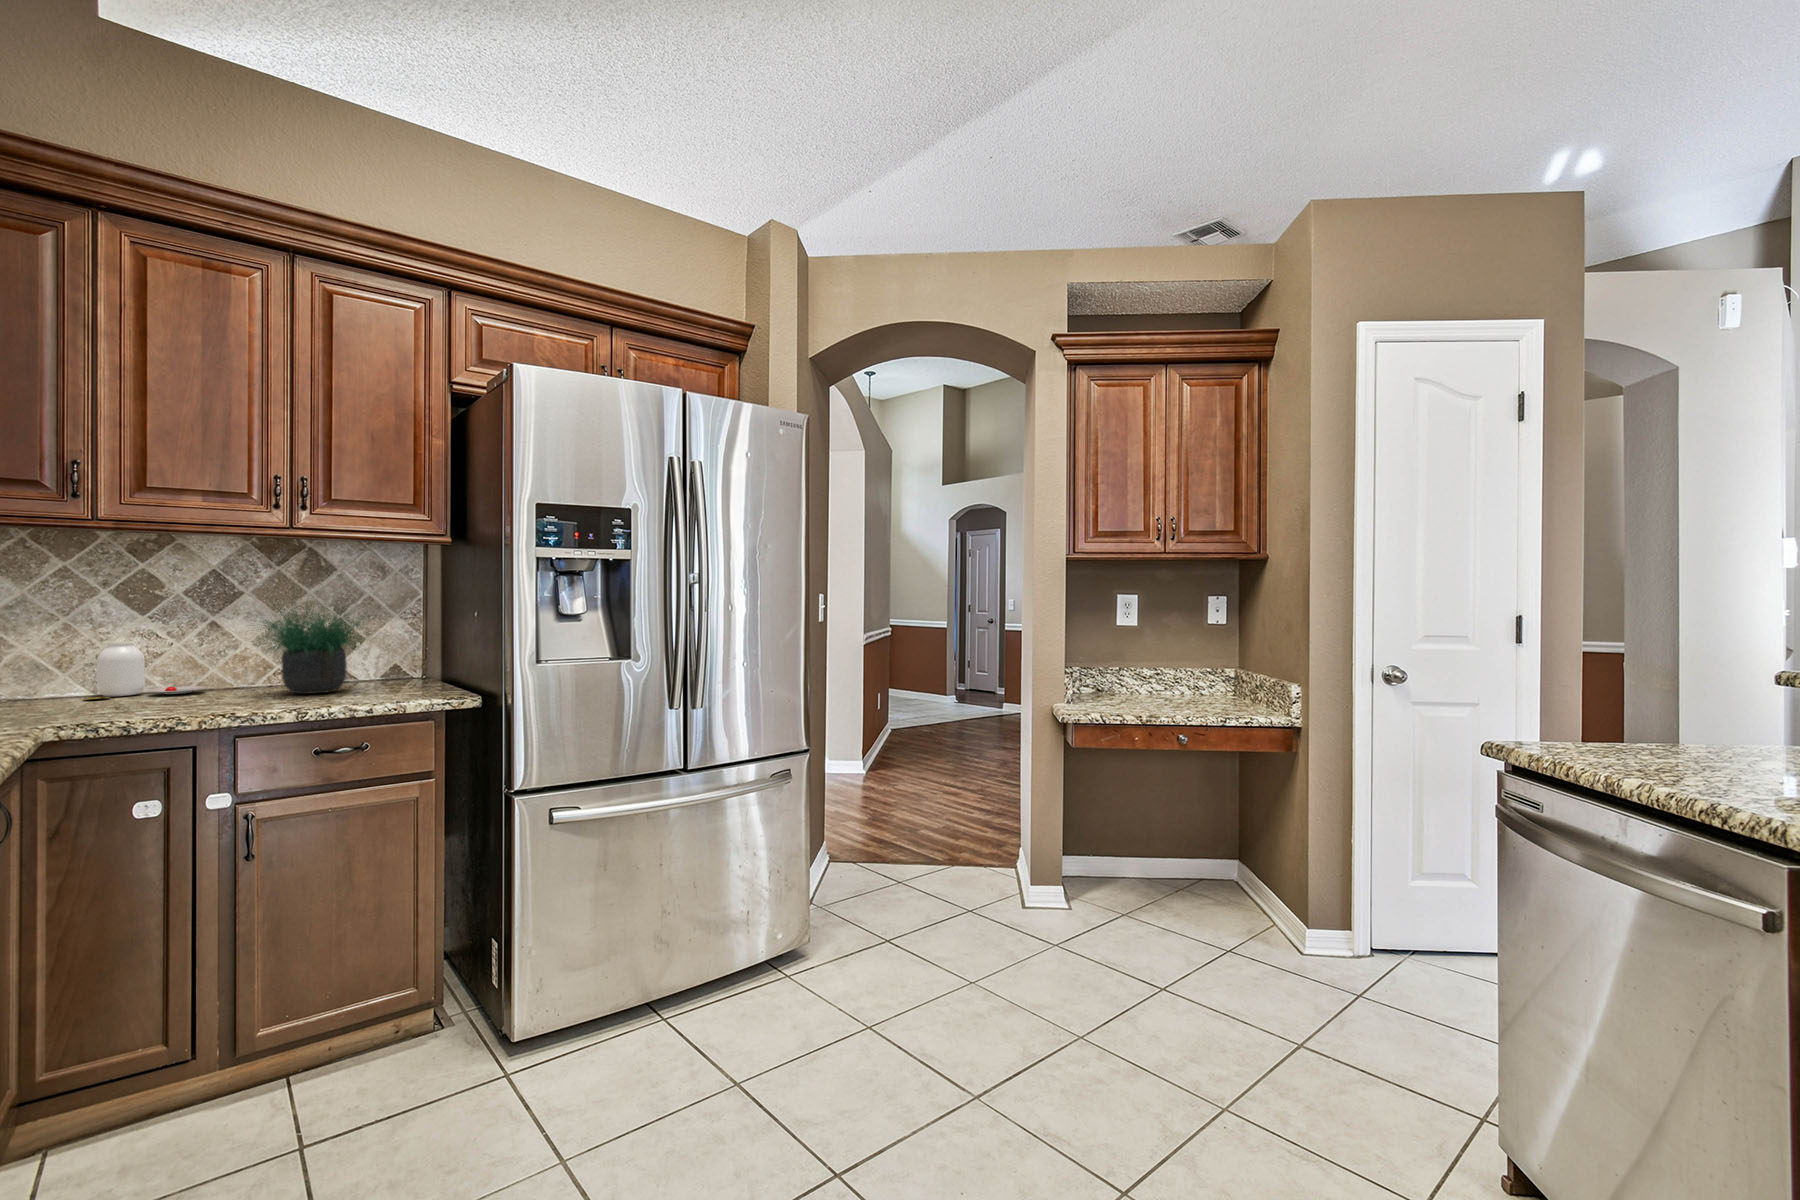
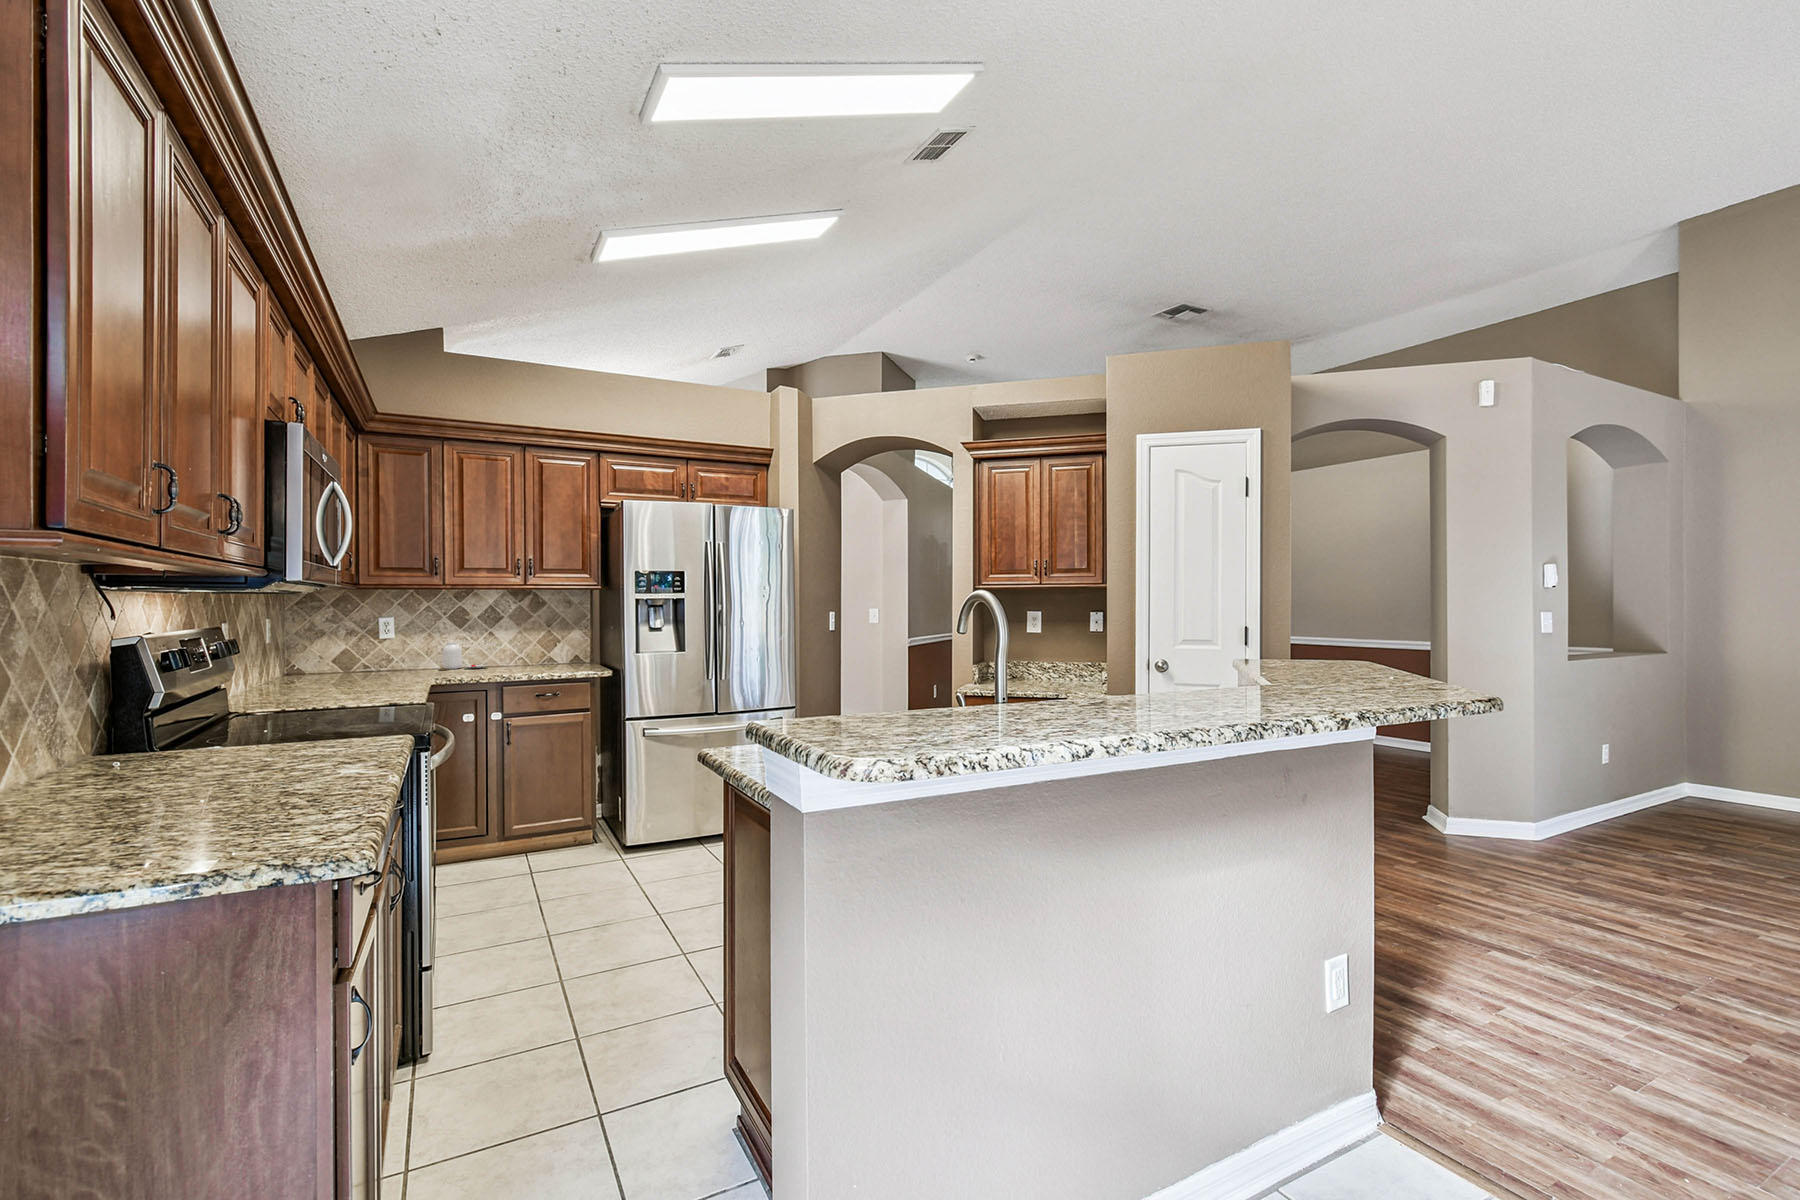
potted plant: present [254,594,367,694] -> none [502,607,569,669]

